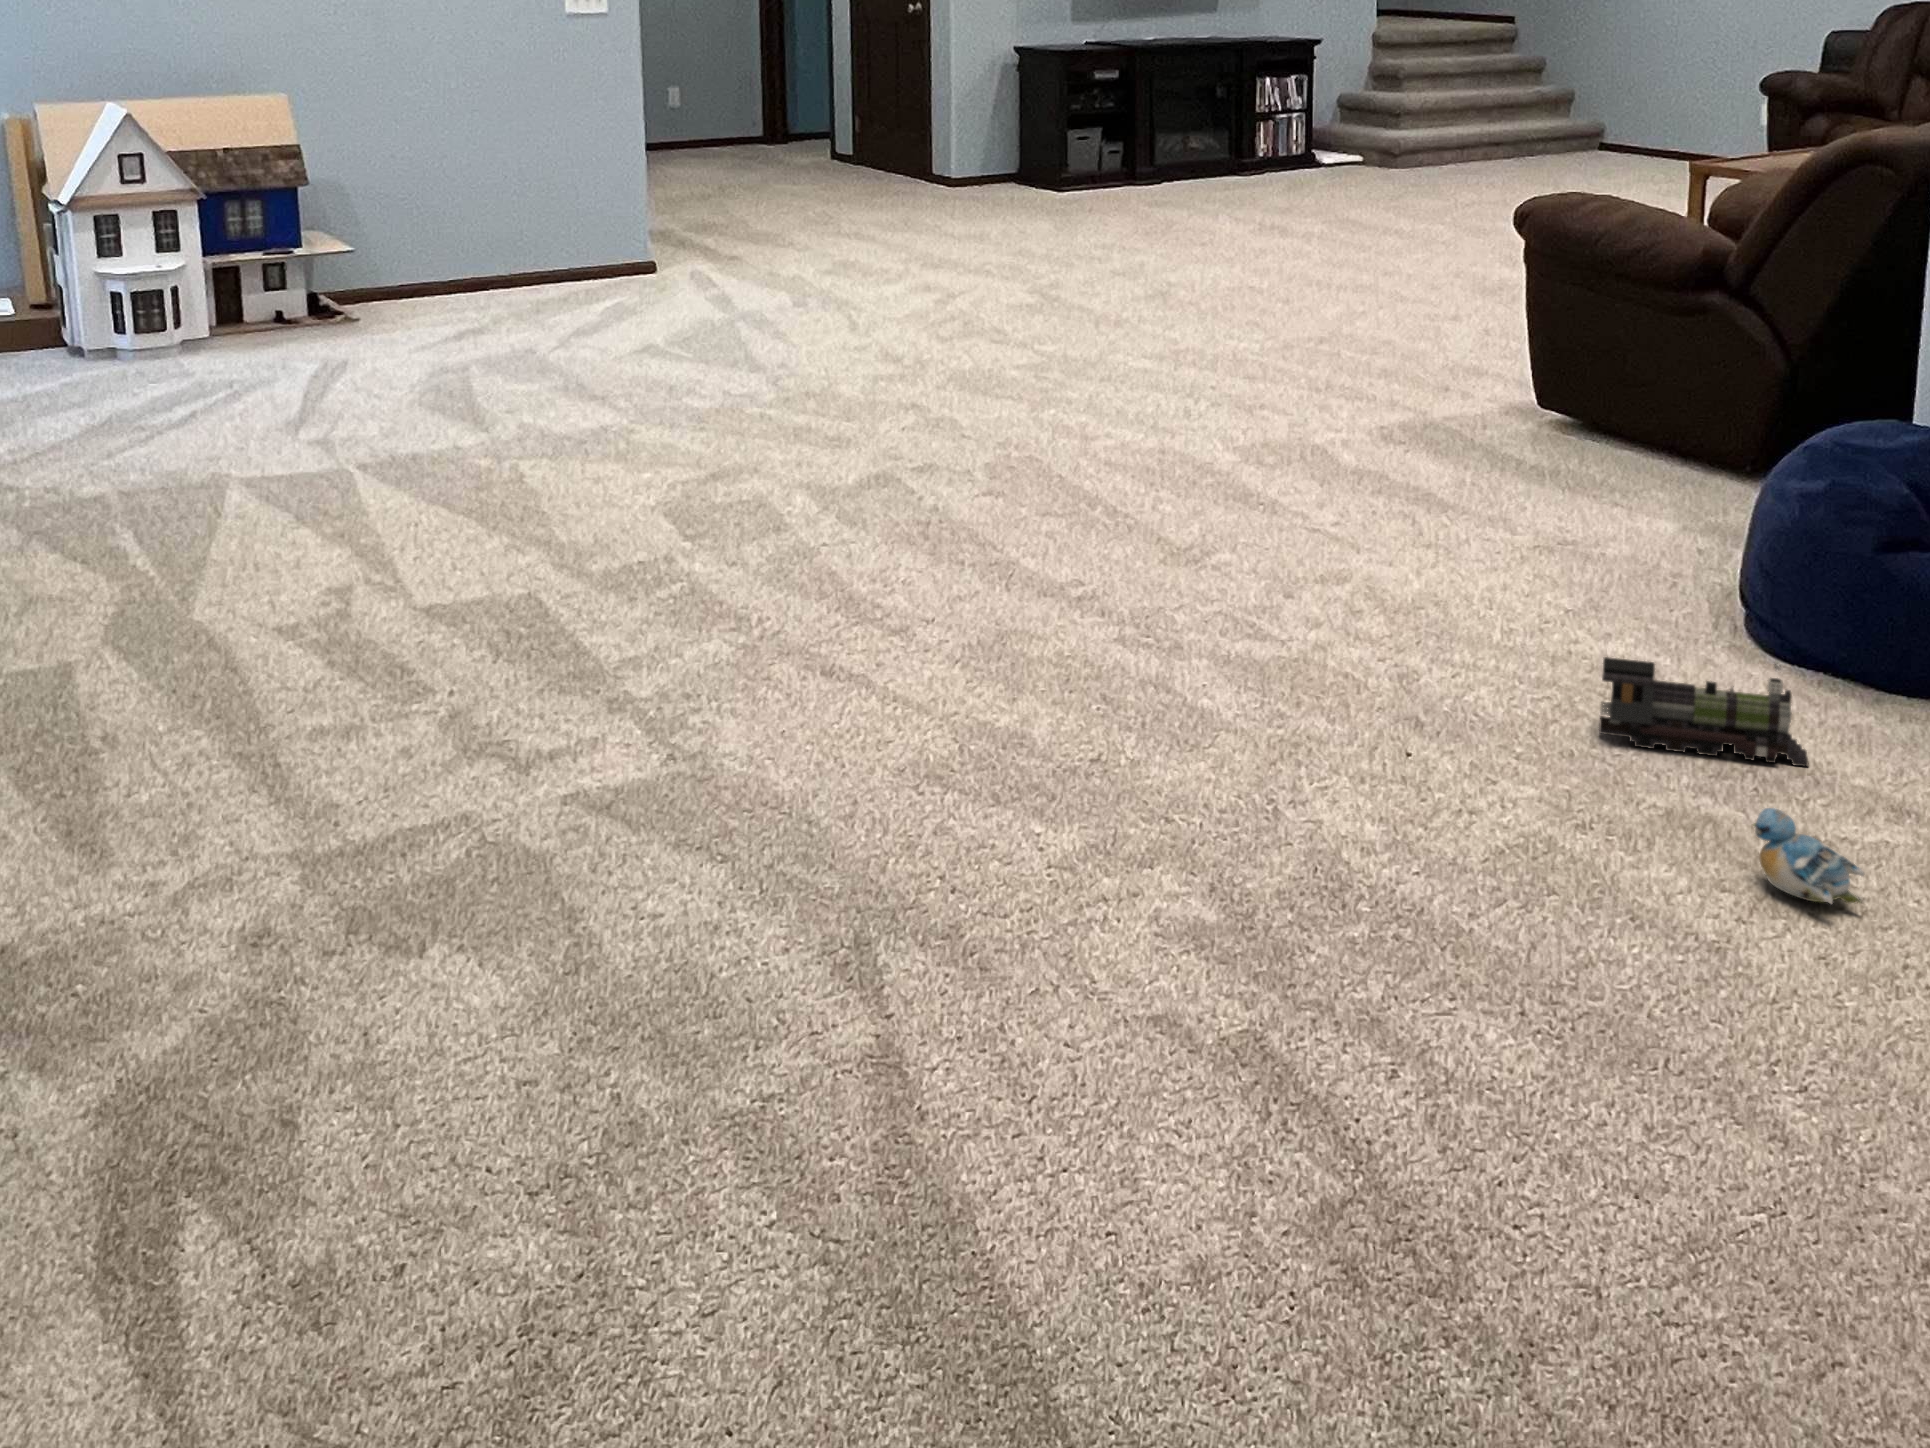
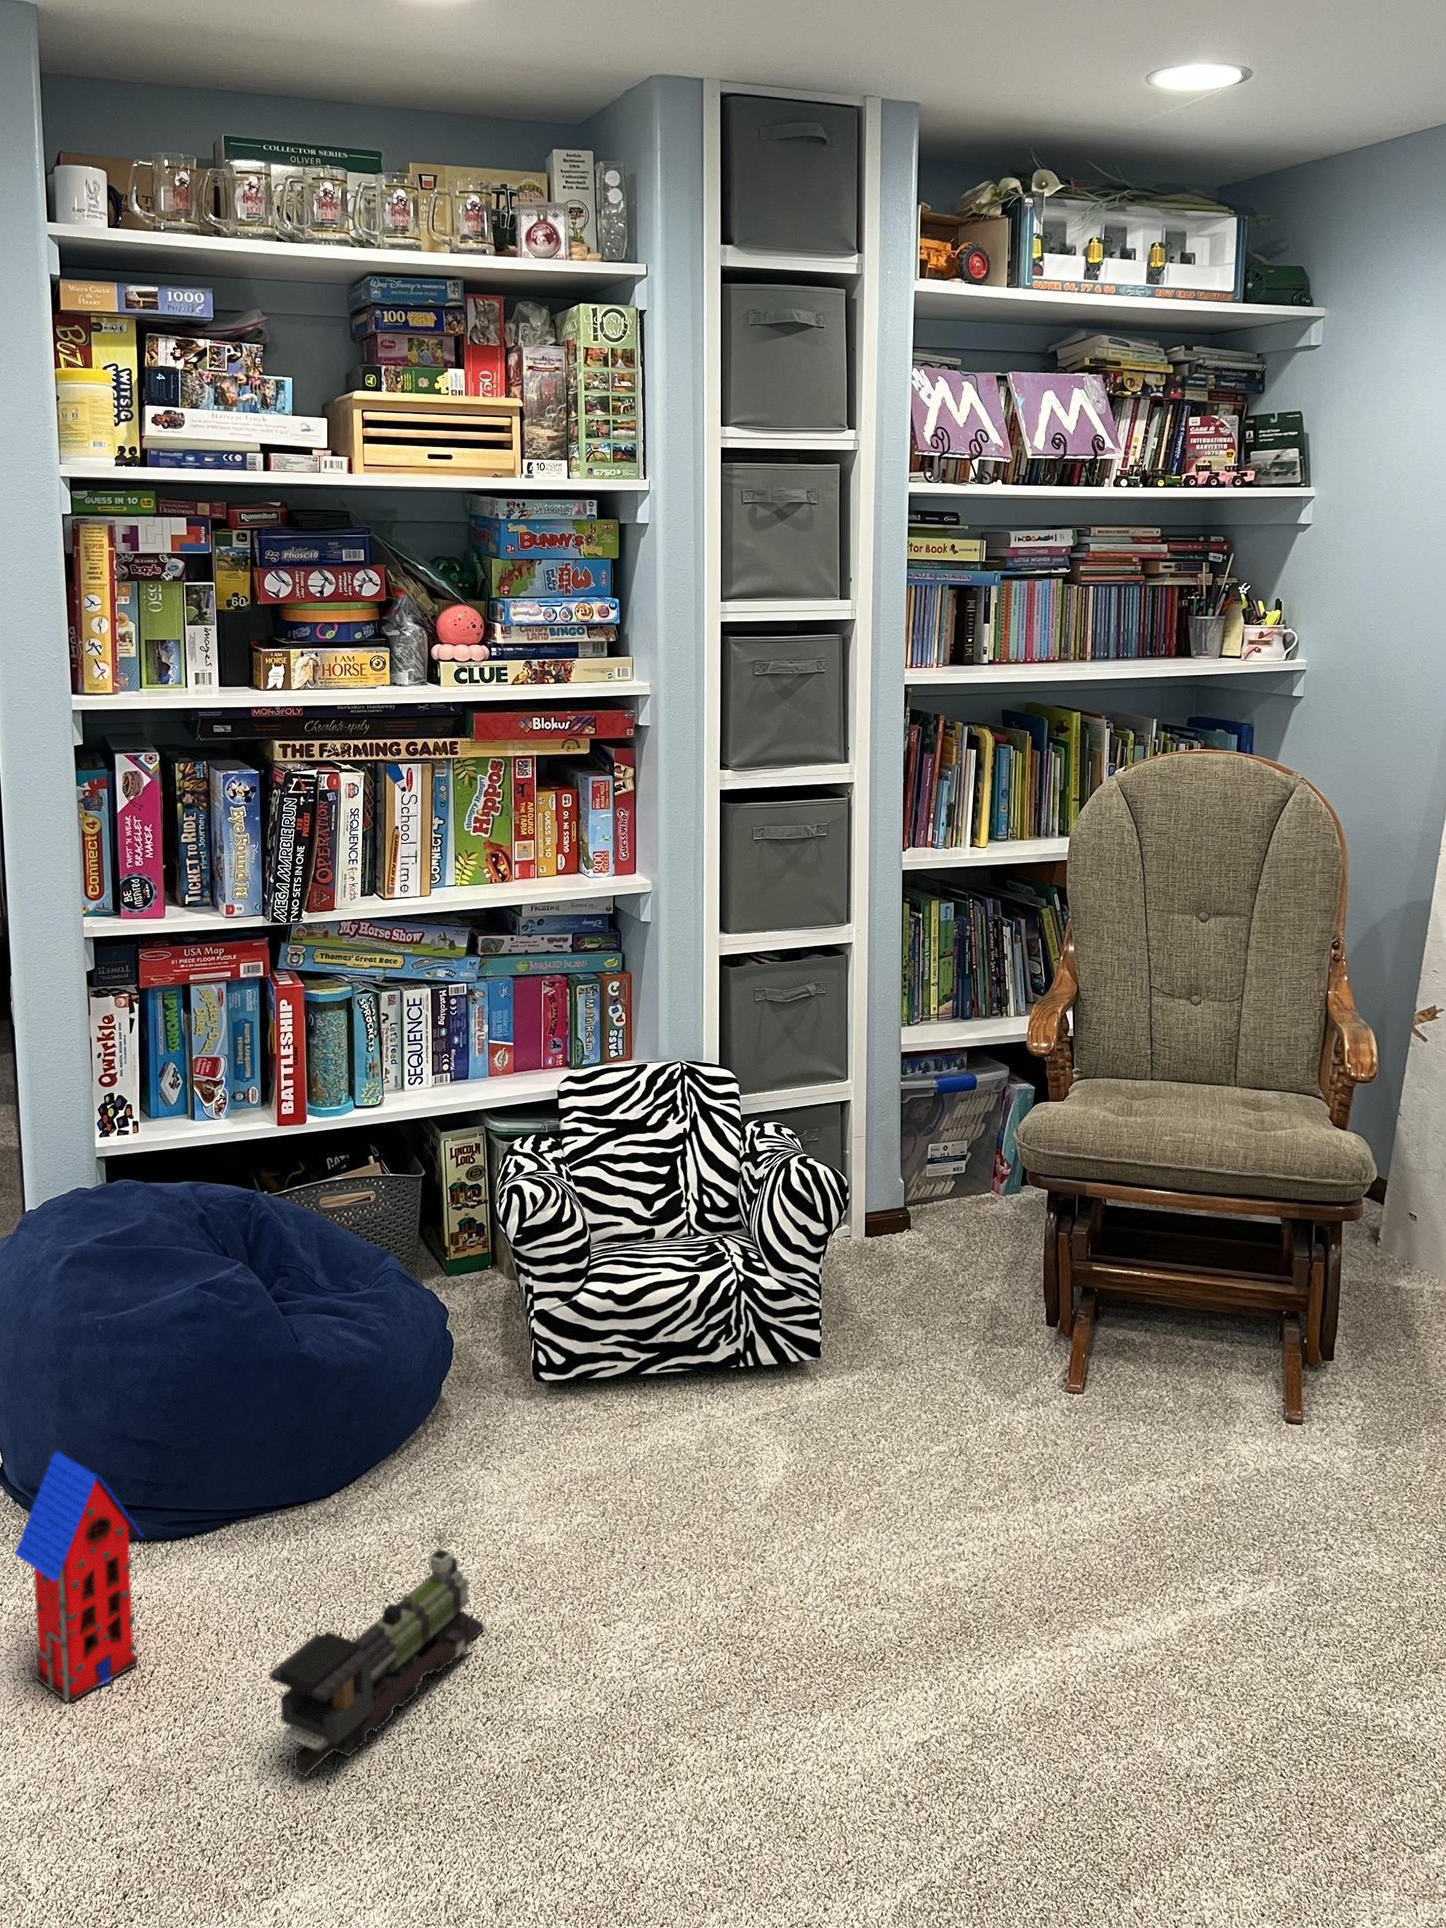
toy house: none [1583,504,1662,667] -> present [15,1452,143,1701]
plush toy: present [1754,808,1864,904] -> none [712,1682,836,1772]

